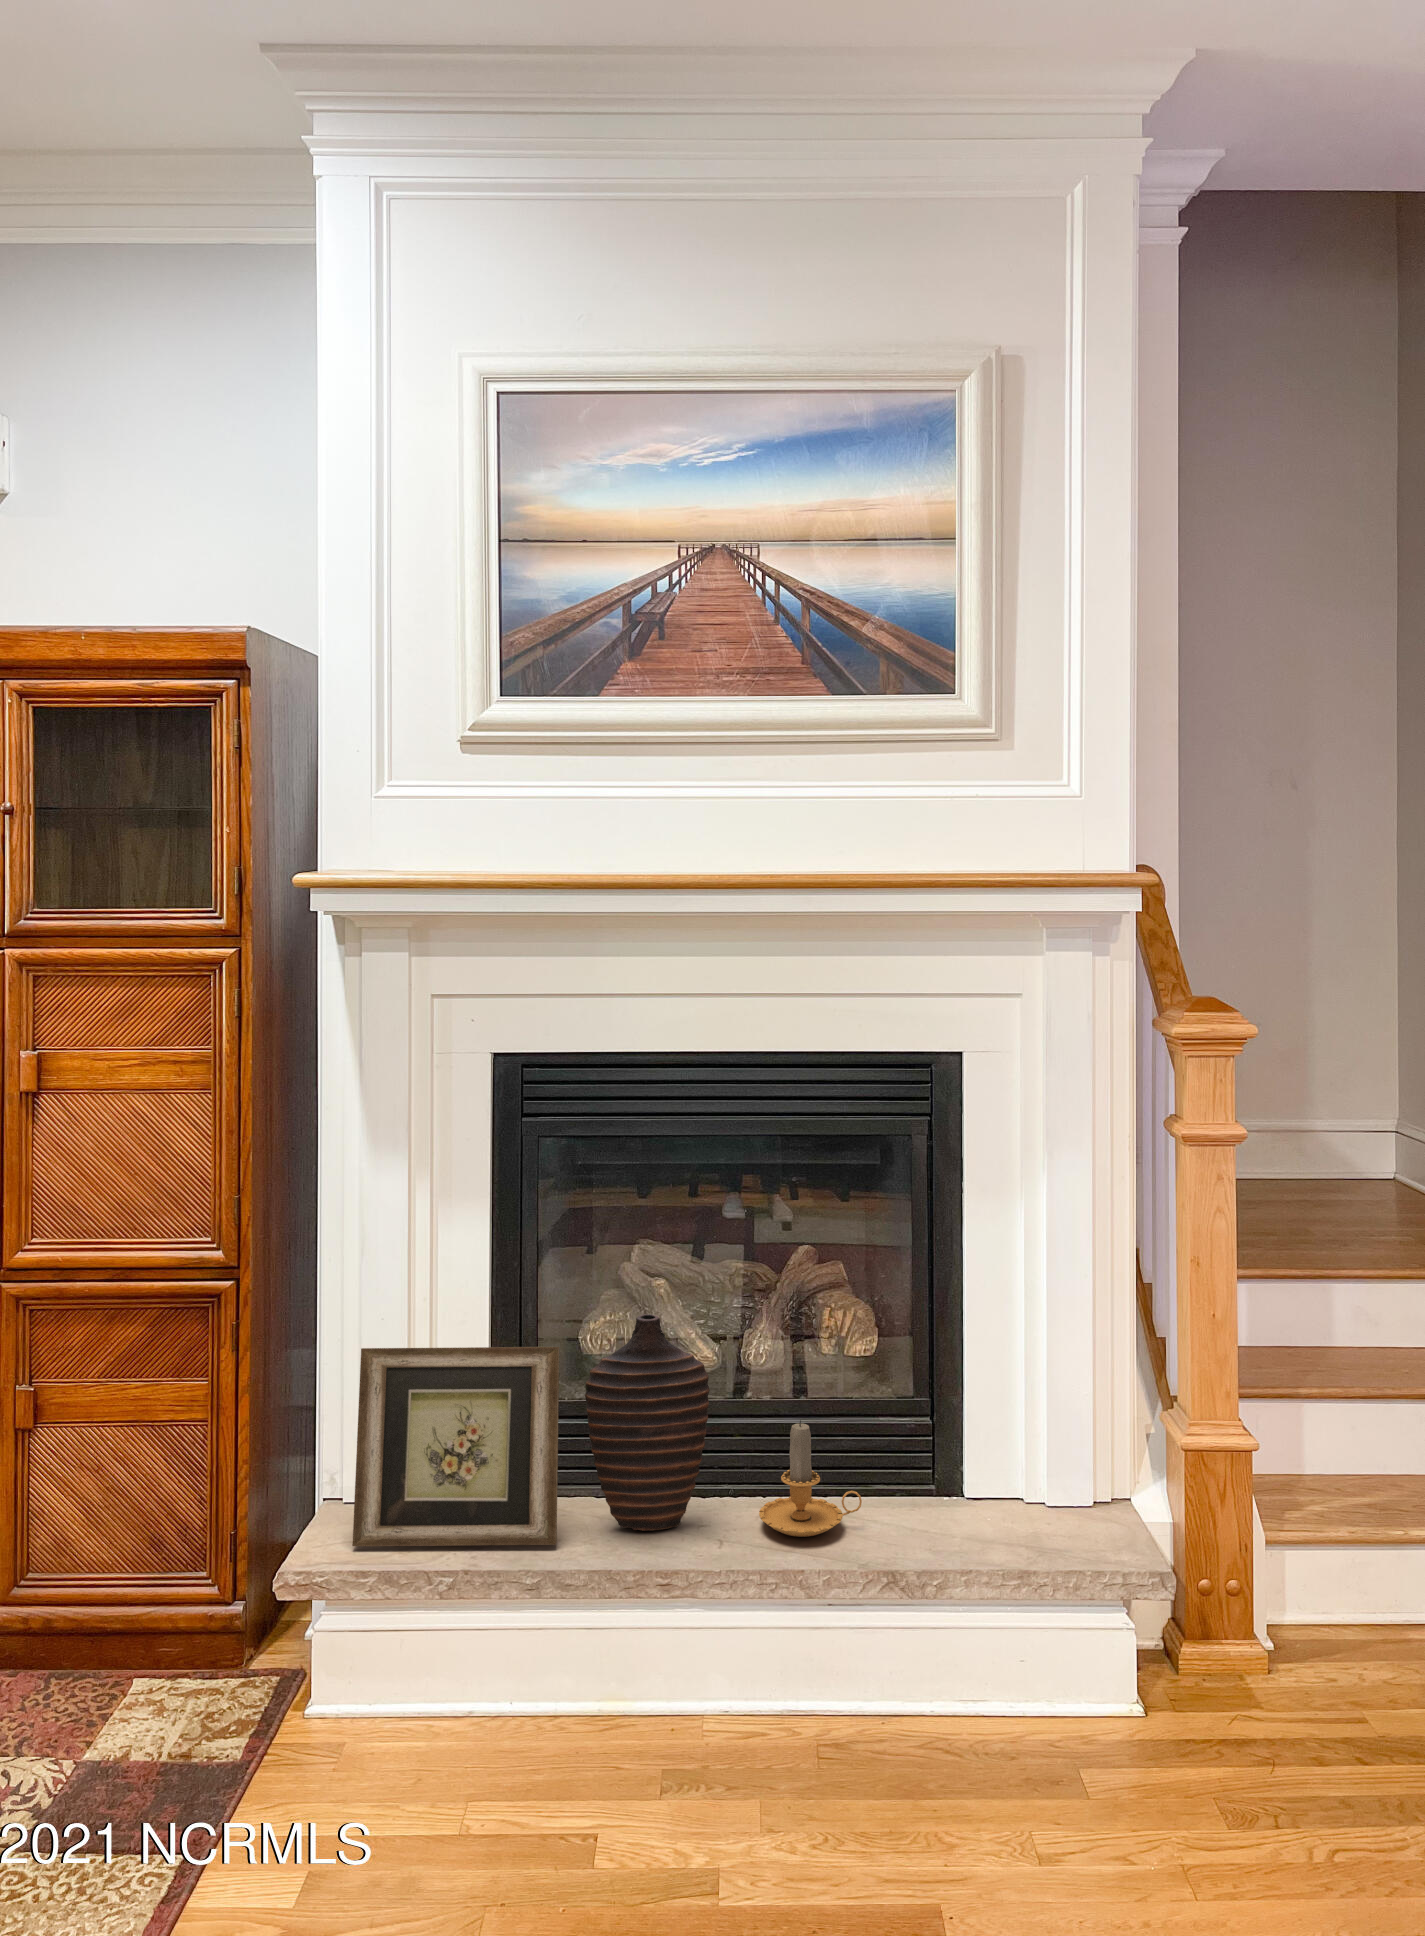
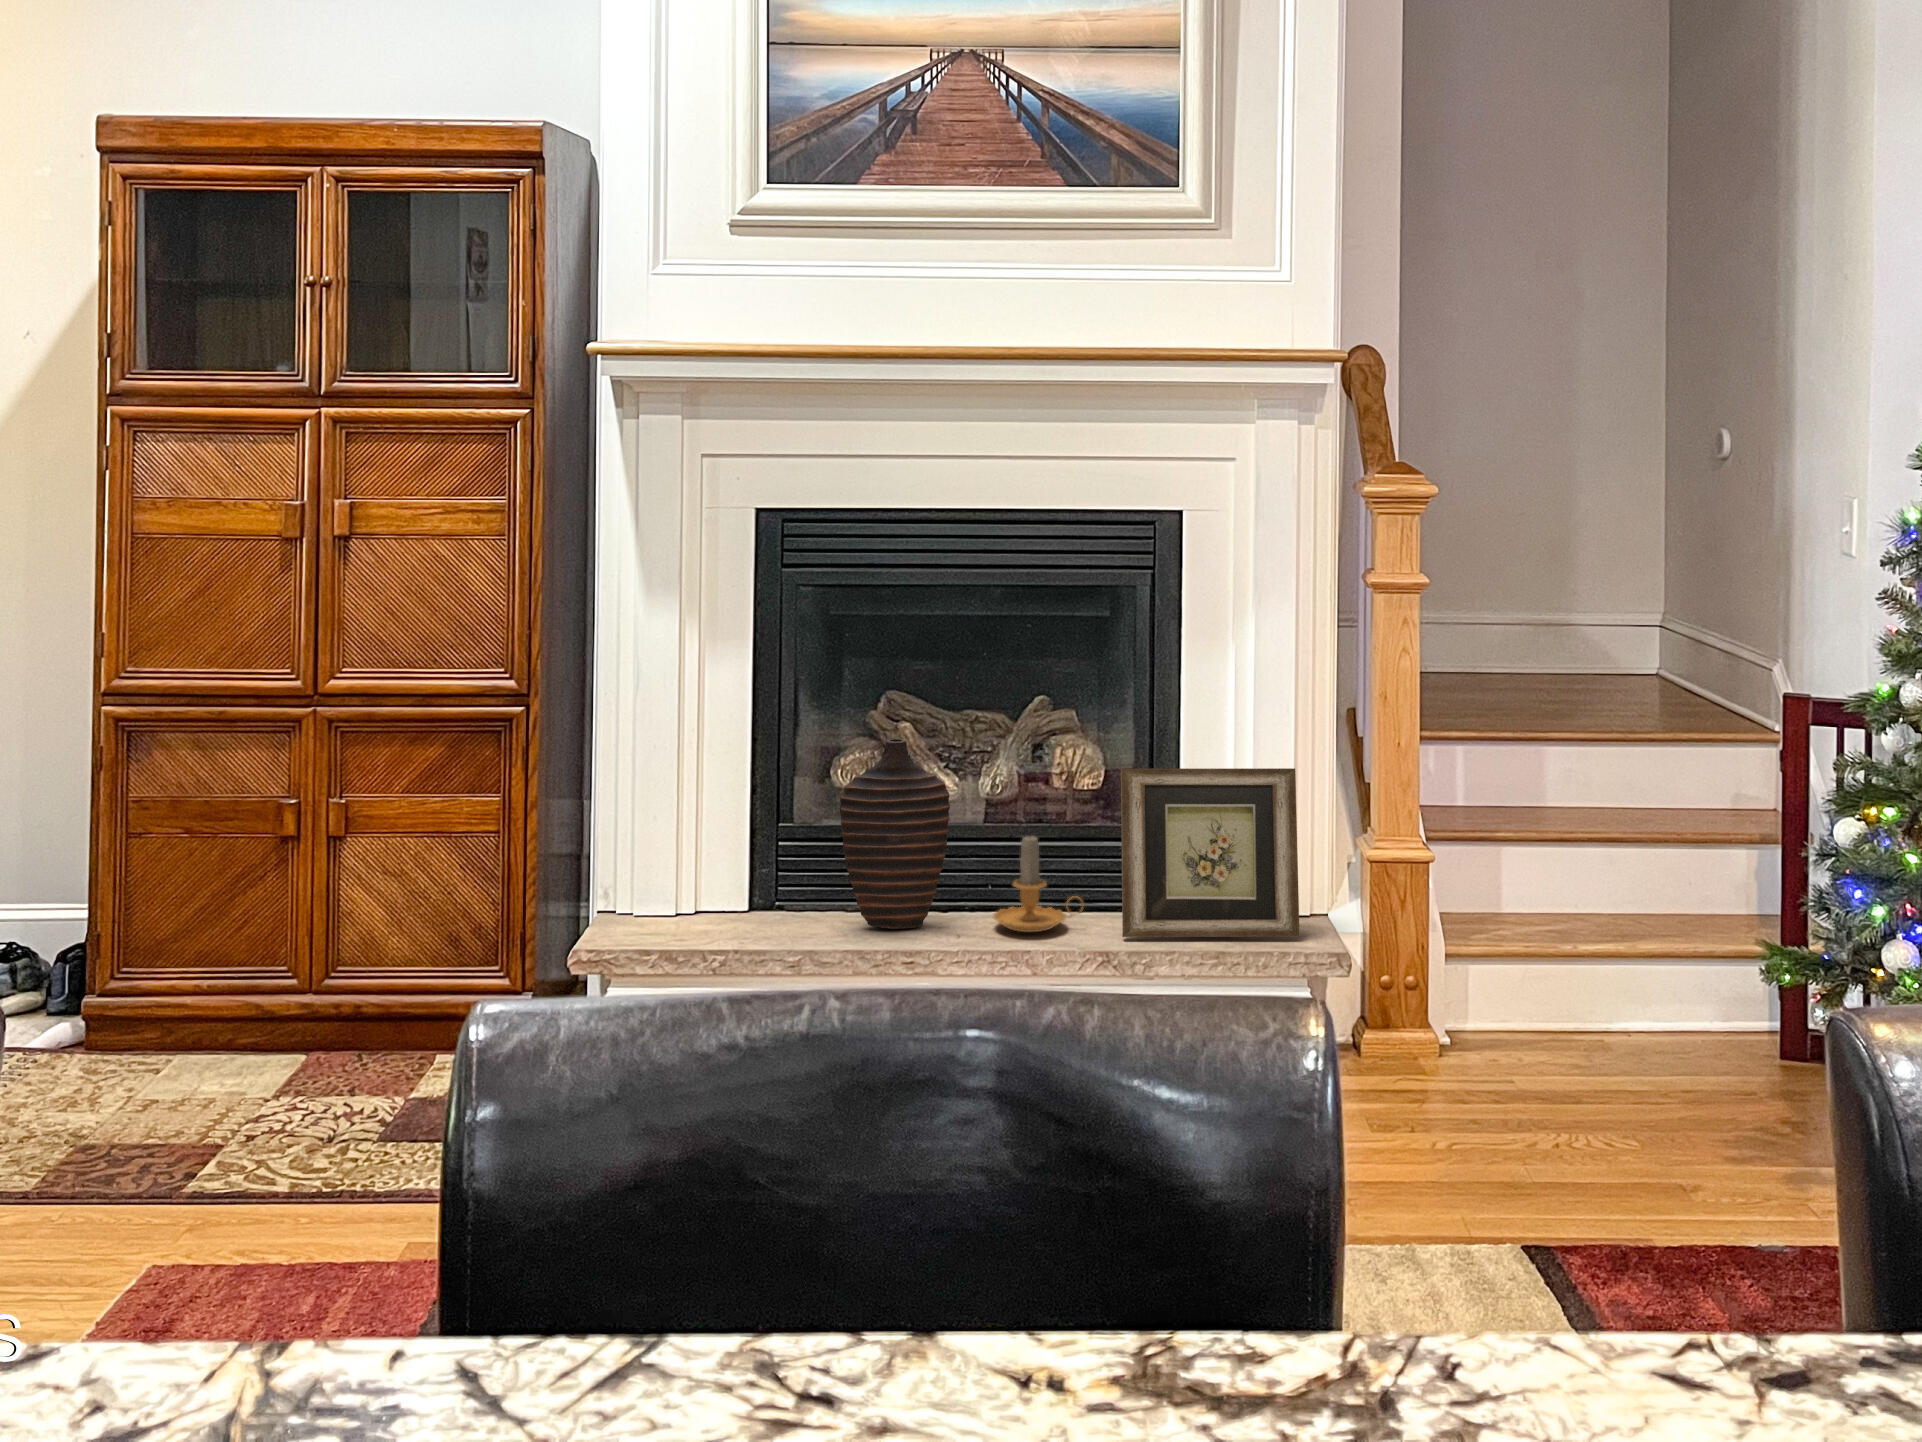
picture frame: present [352,1347,559,1546] -> present [1121,768,1300,937]

